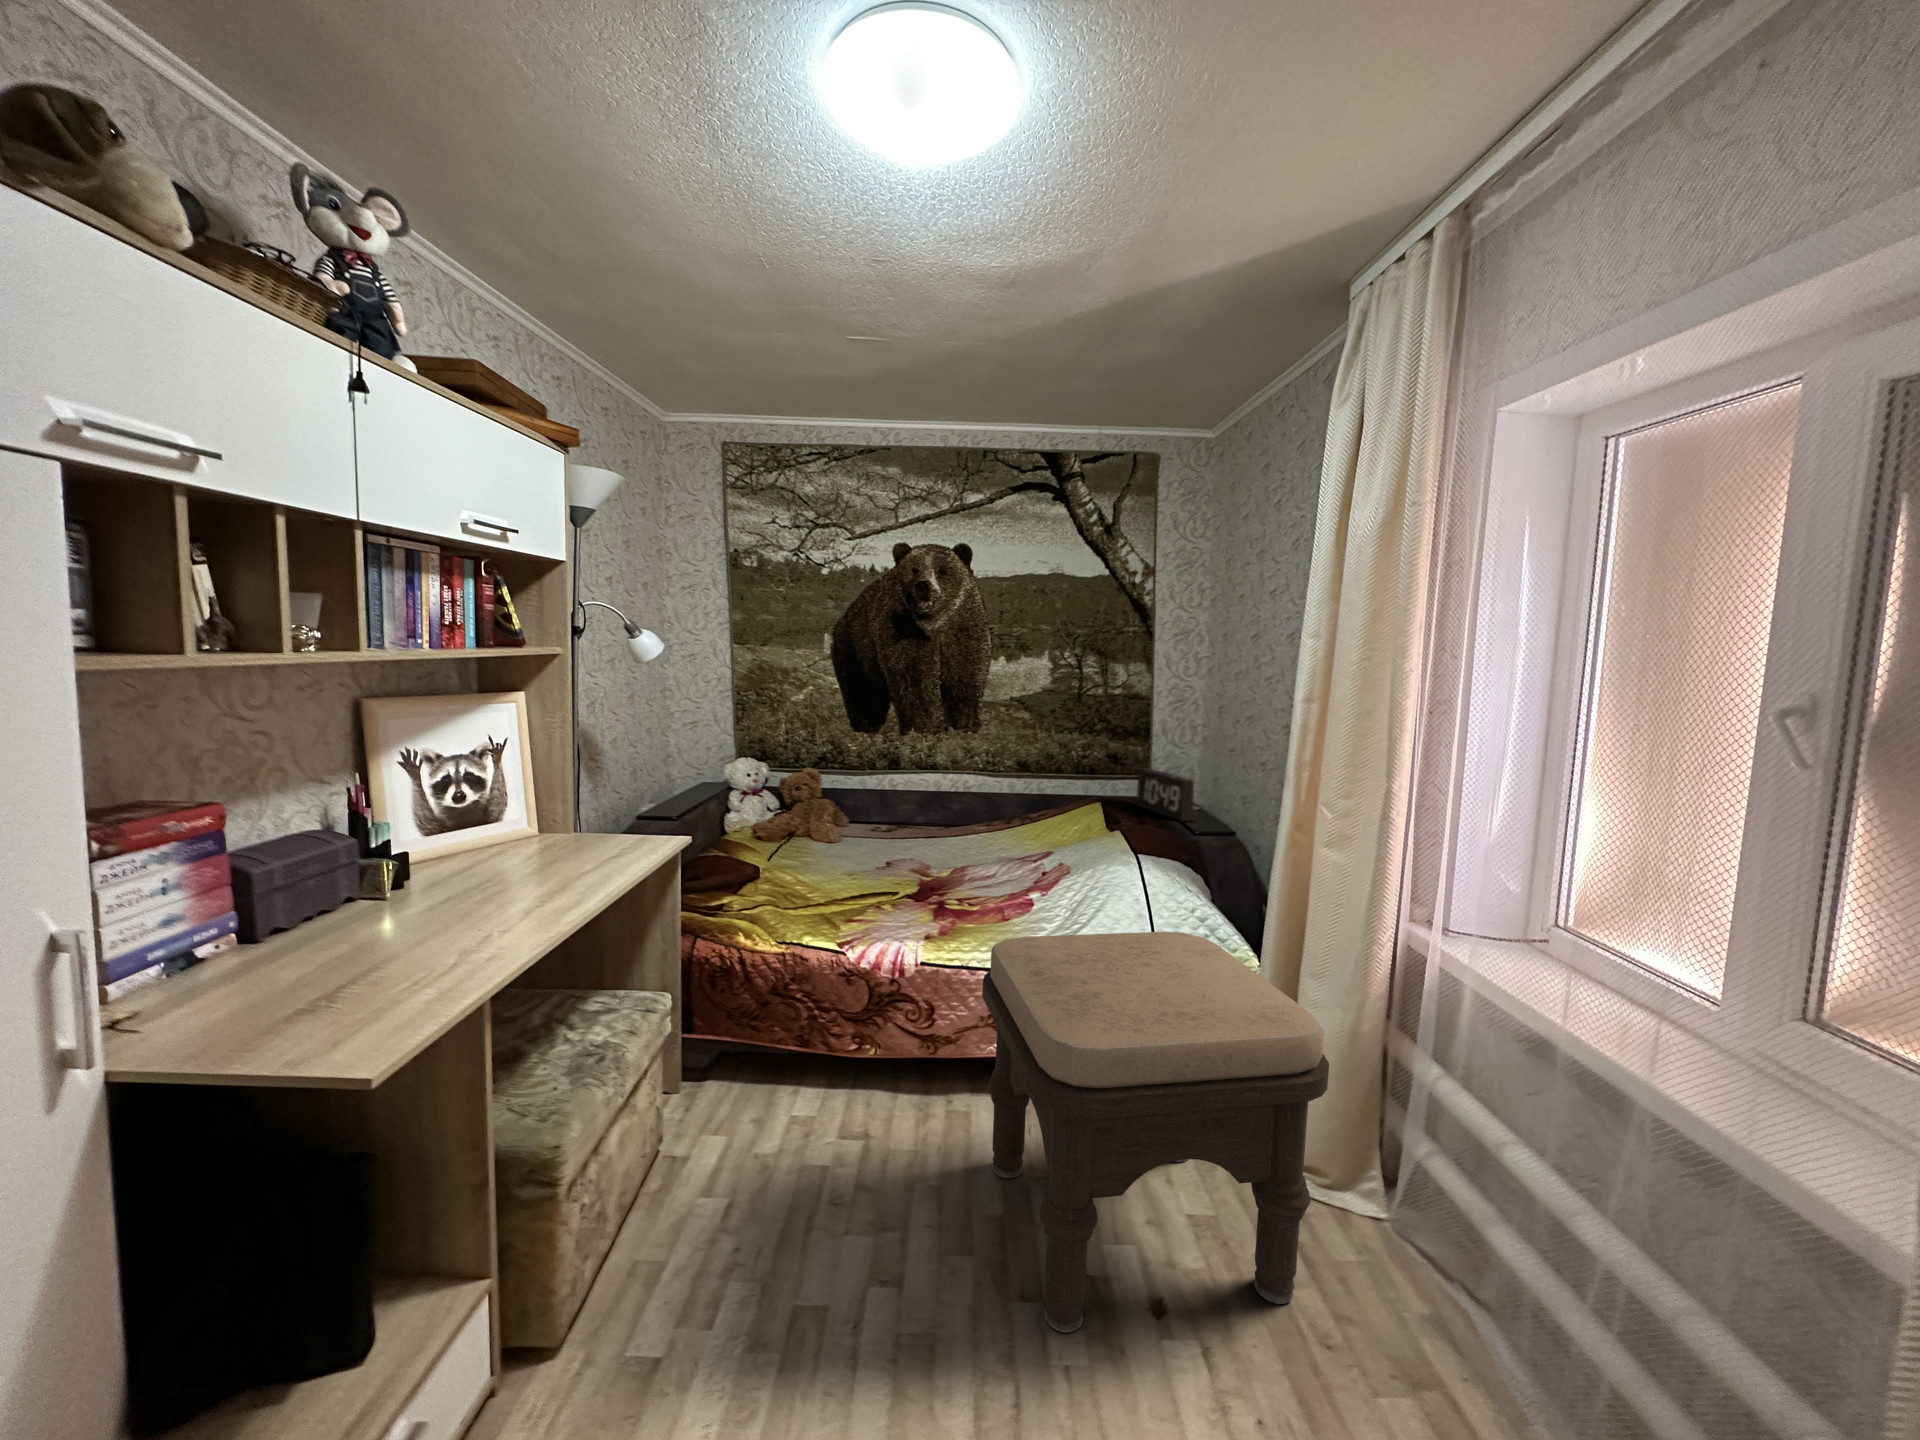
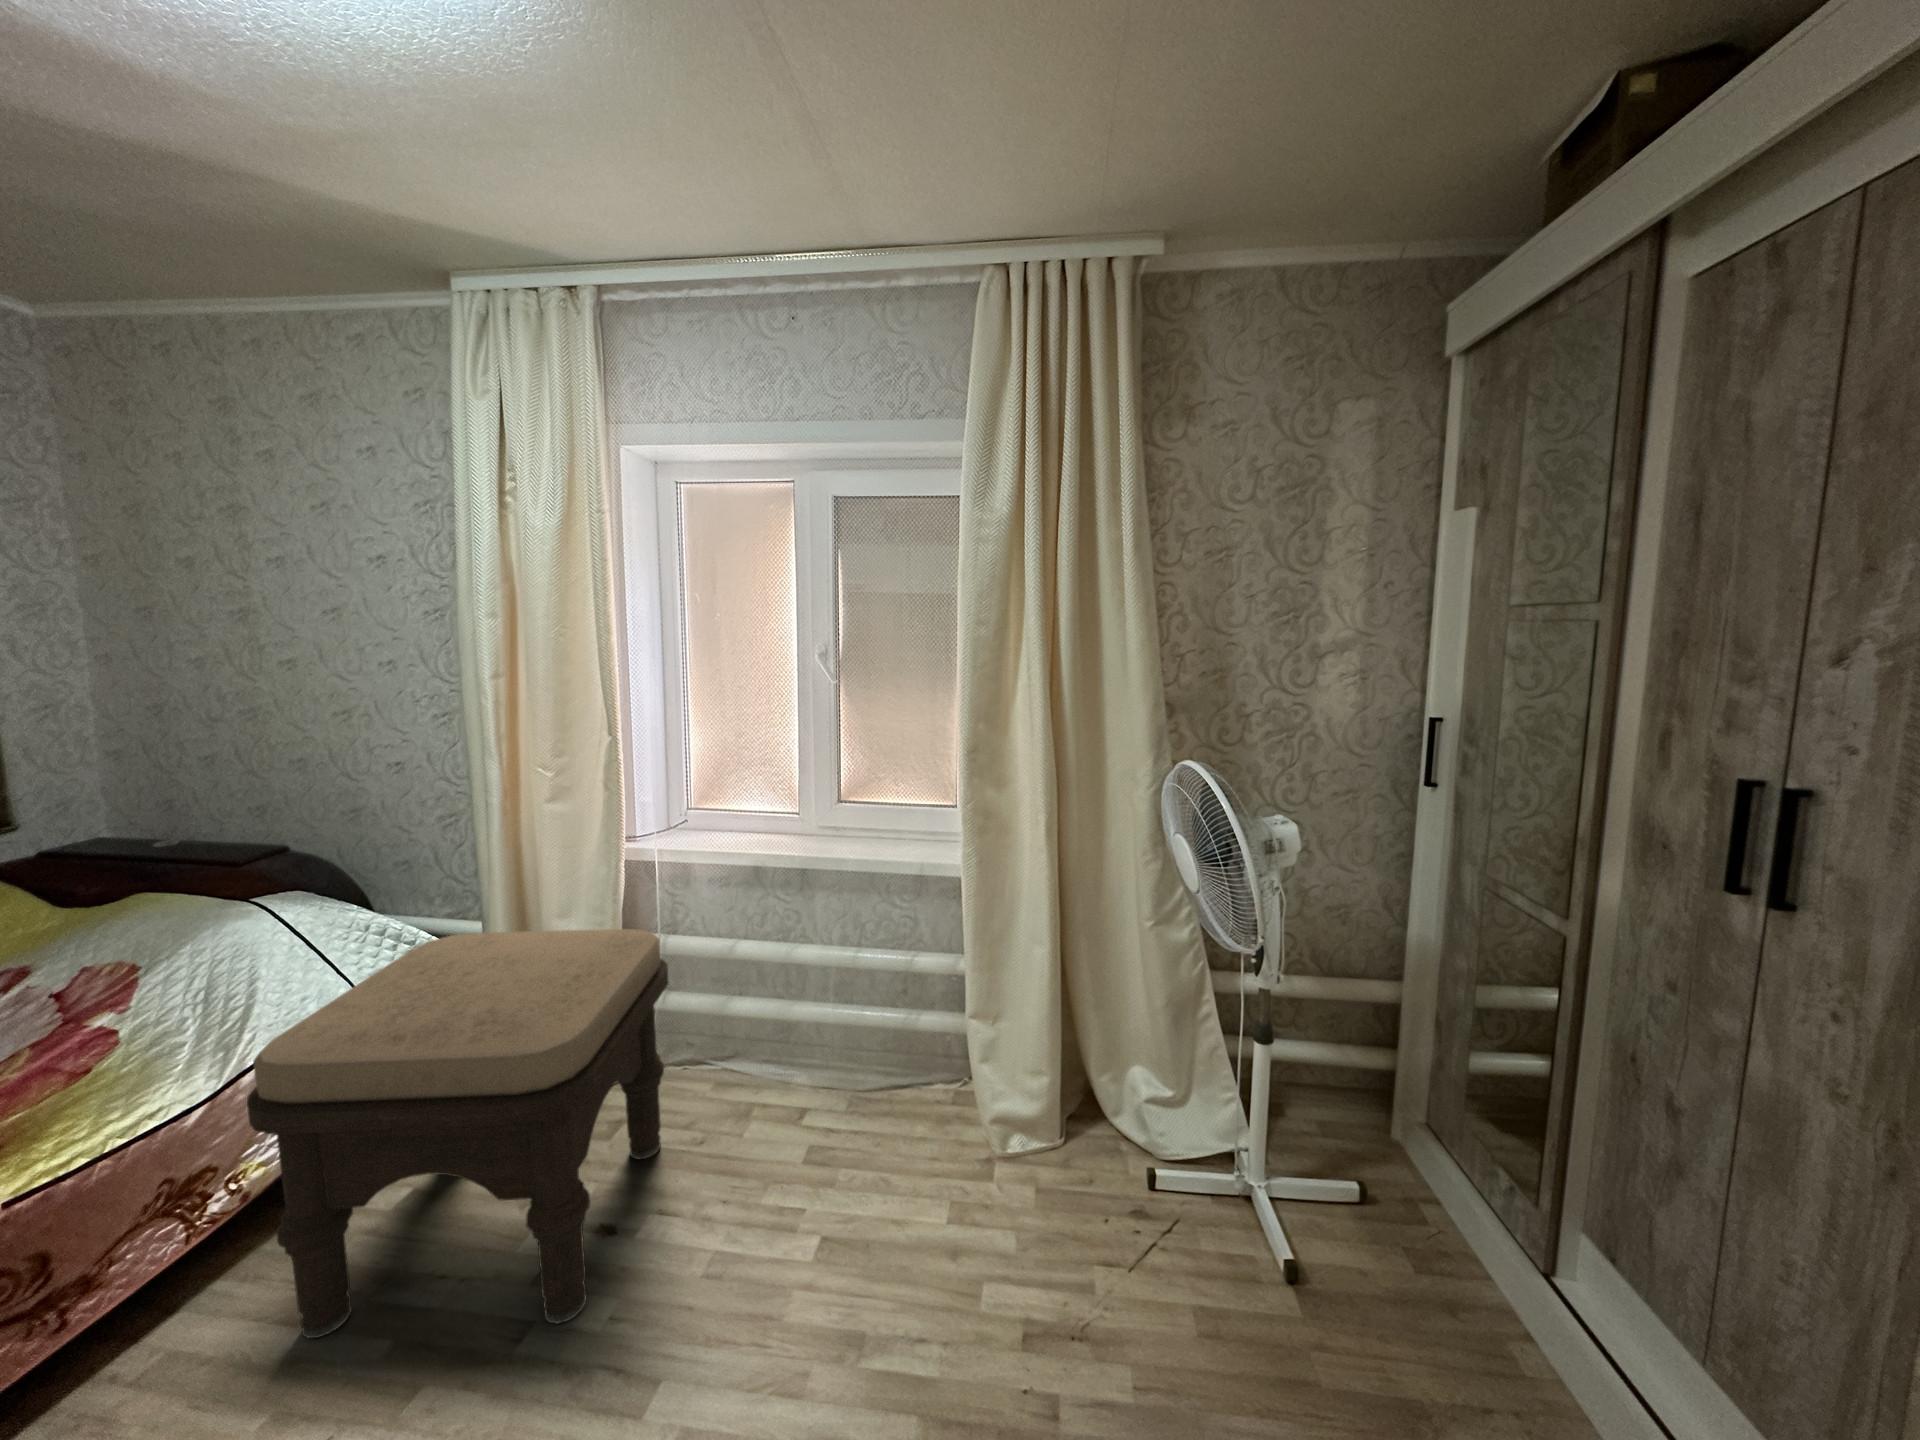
alarm clock: present [1136,768,1198,821] -> none [72,800,229,863]

